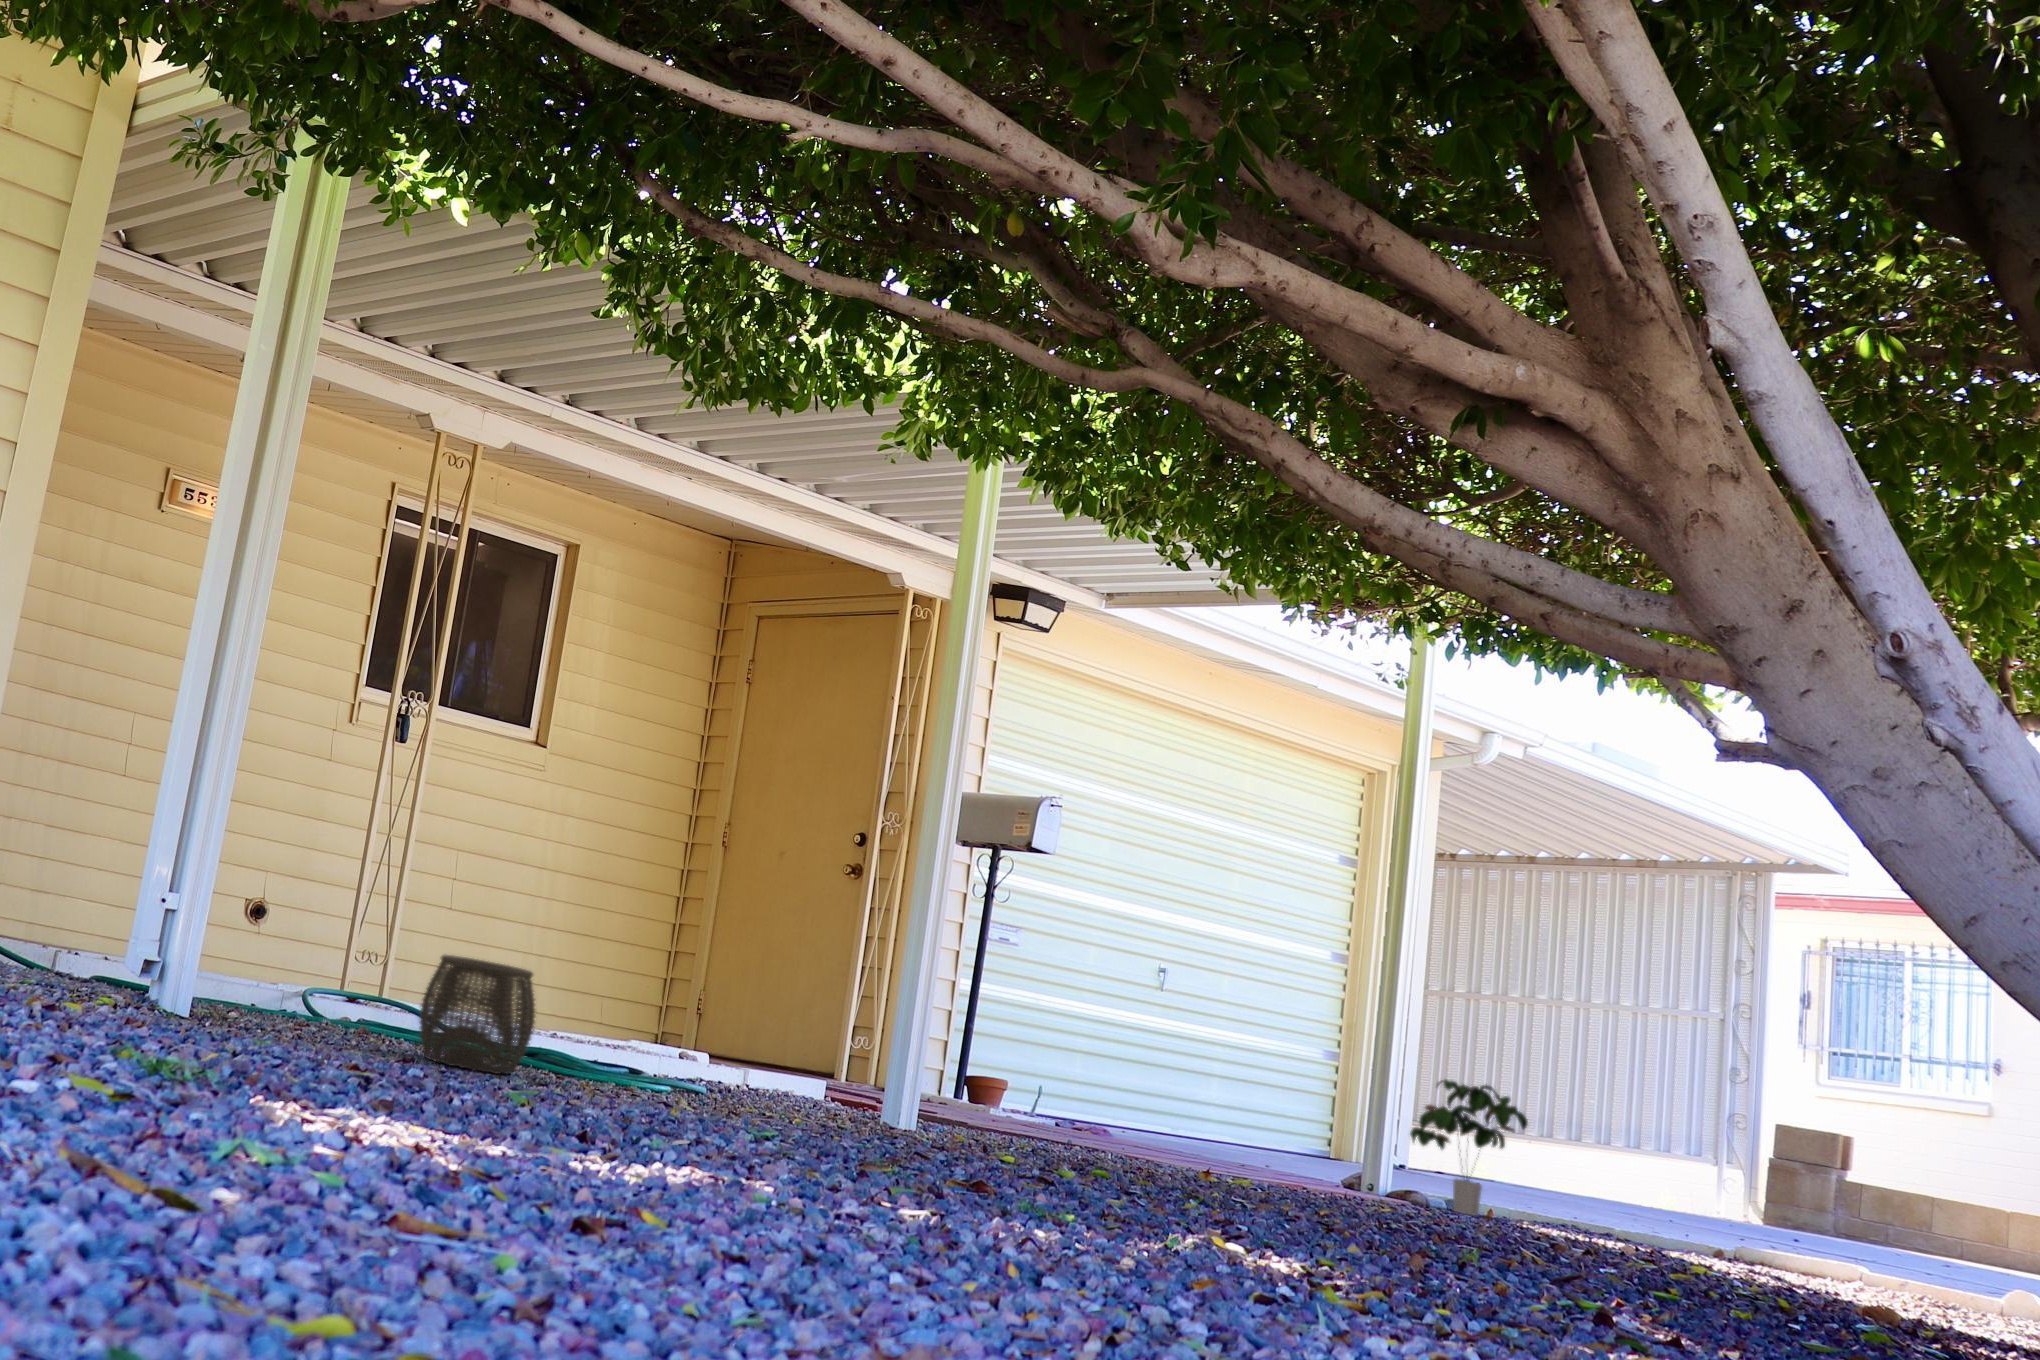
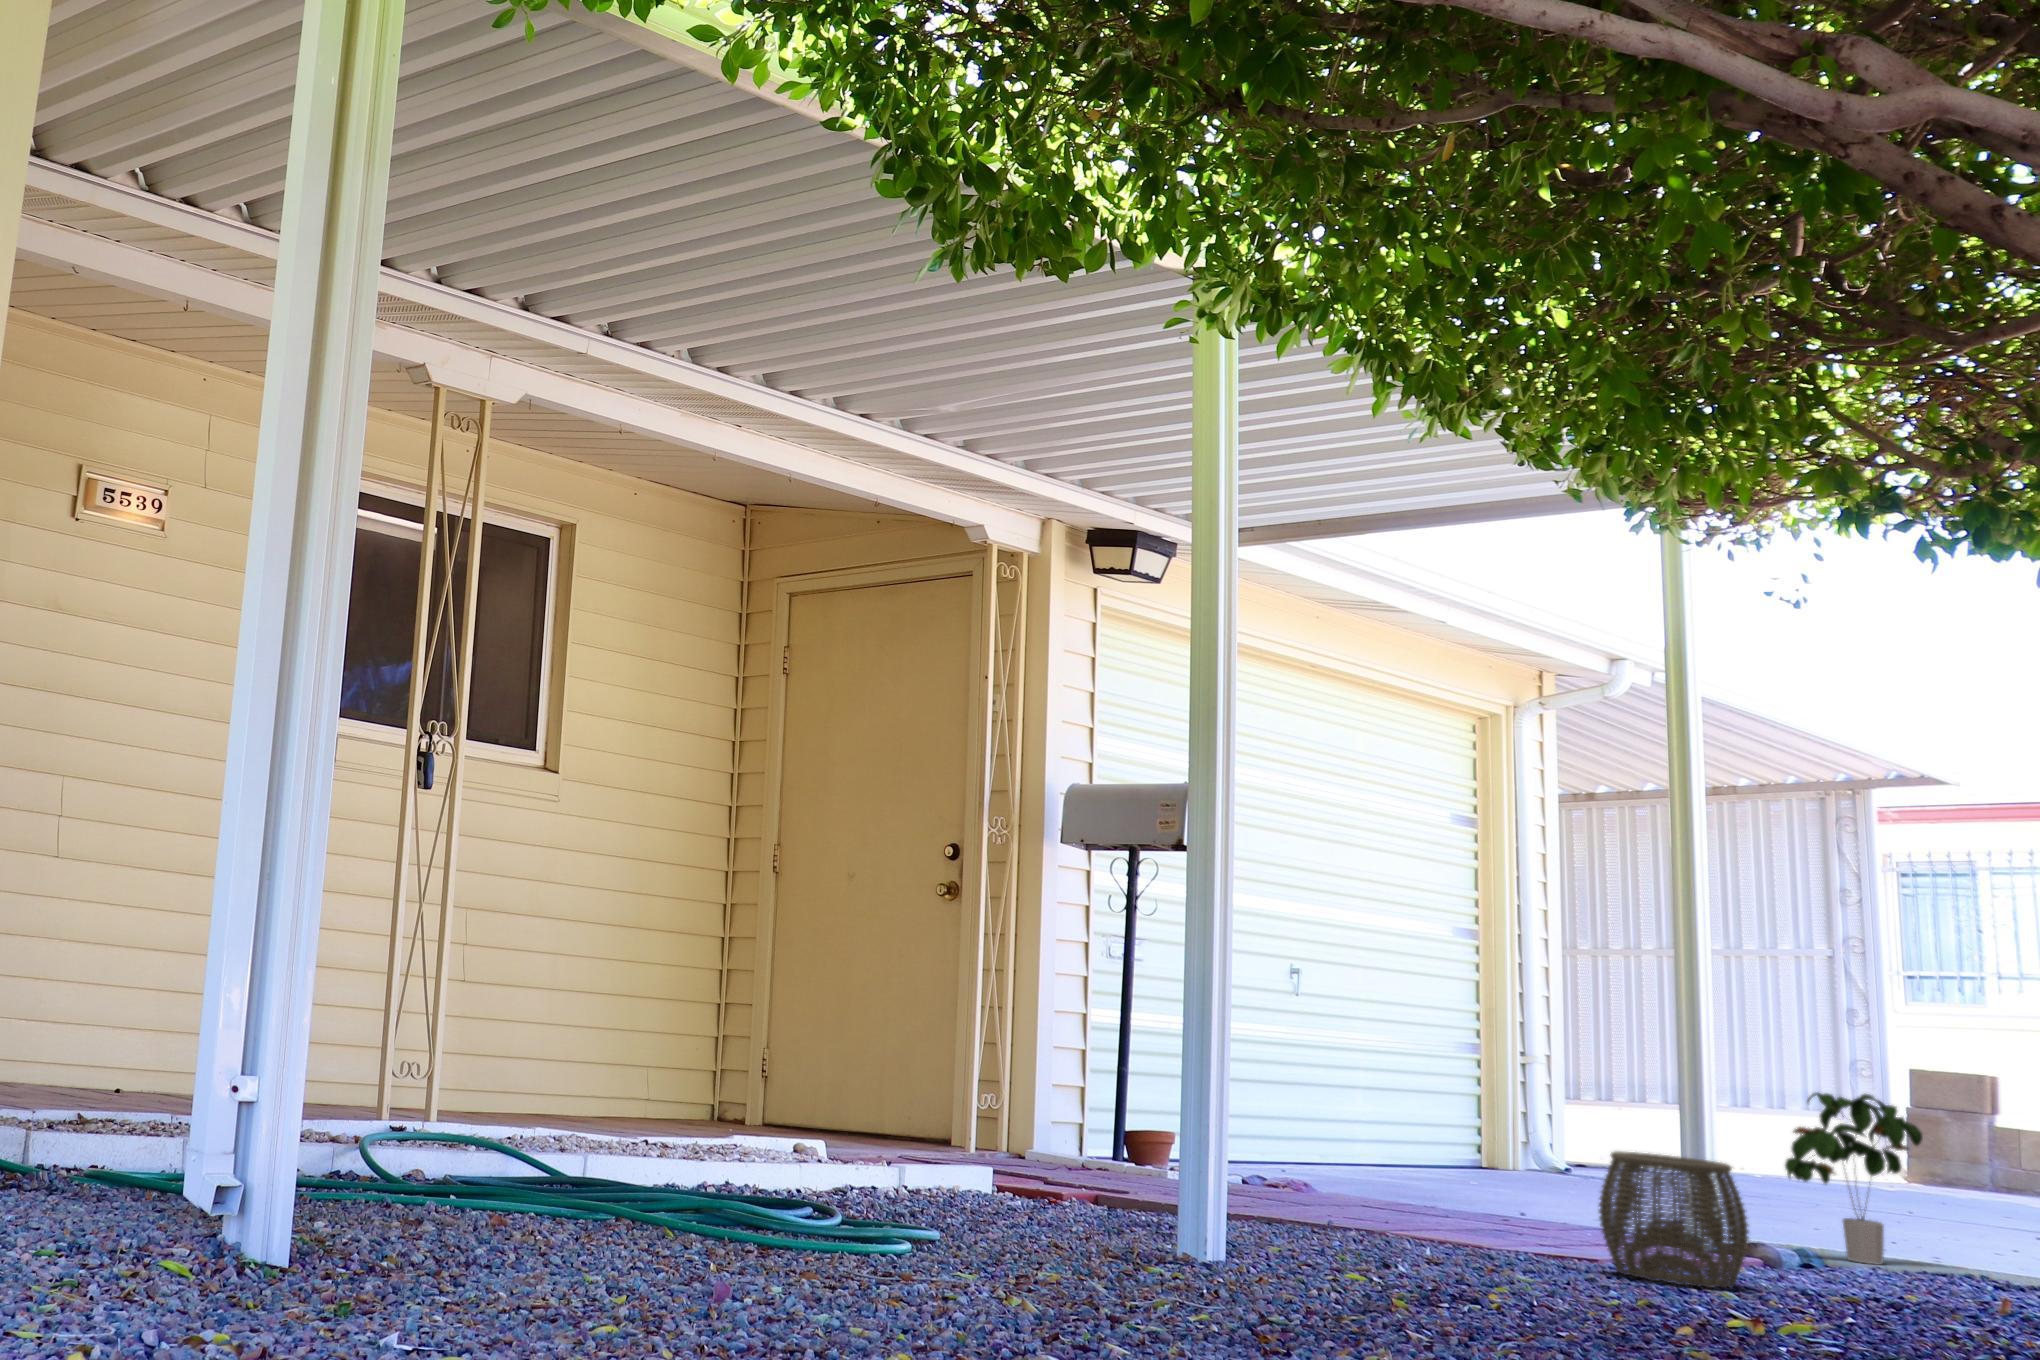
woven basket: present [419,955,536,1074] -> present [1599,1151,1749,1288]

